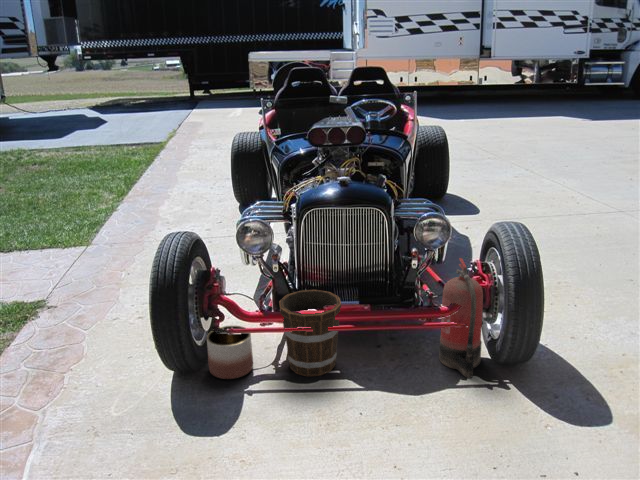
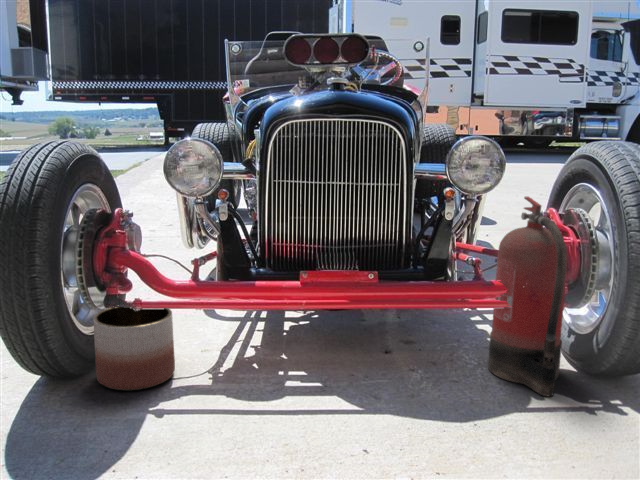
bucket: present [279,290,341,376] -> none [223,249,329,389]

